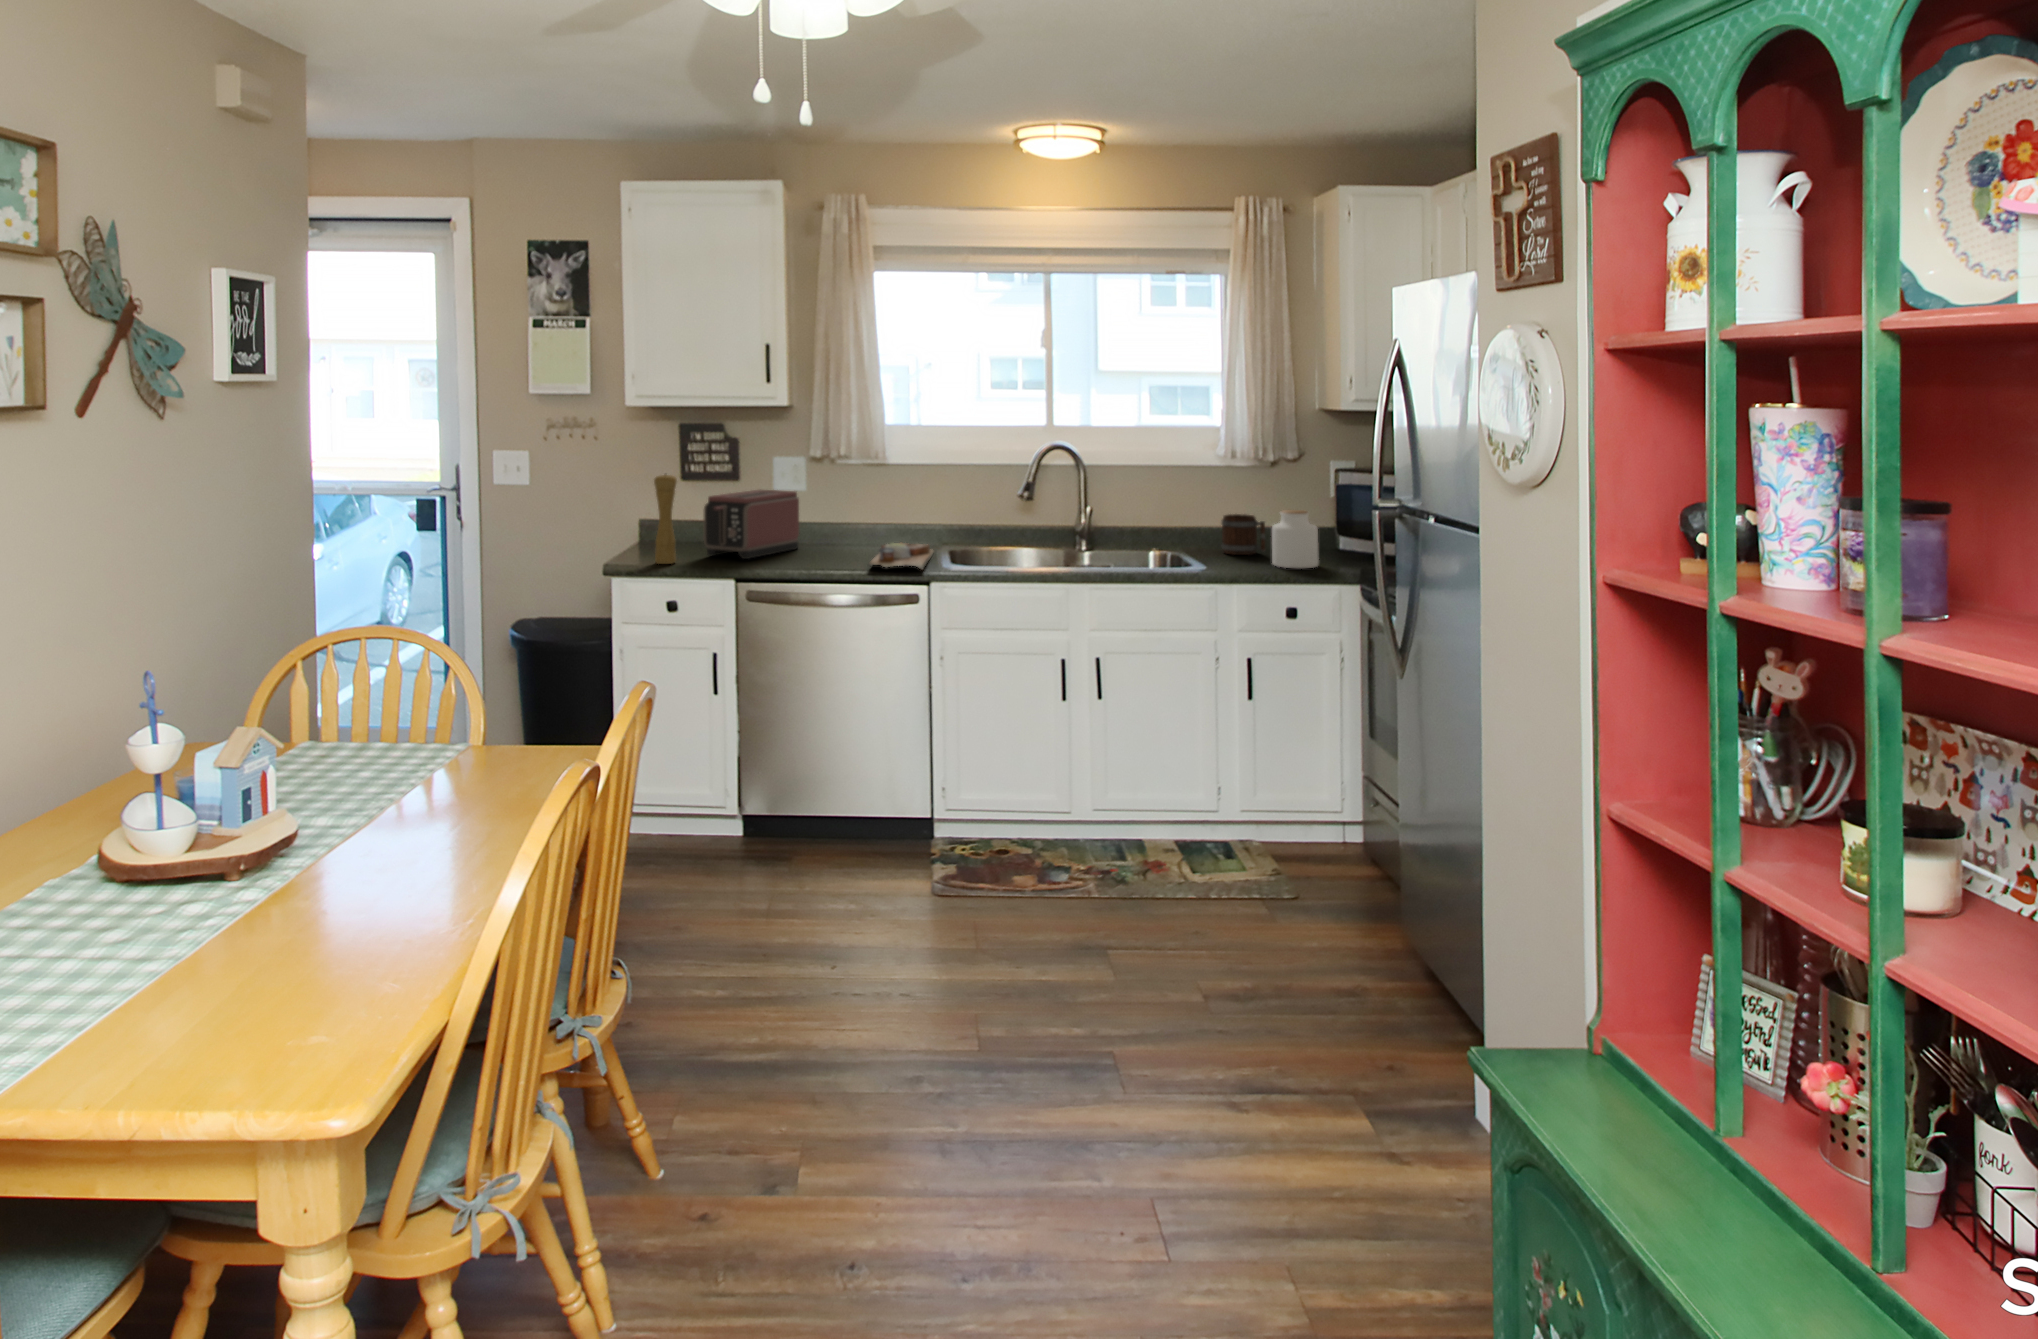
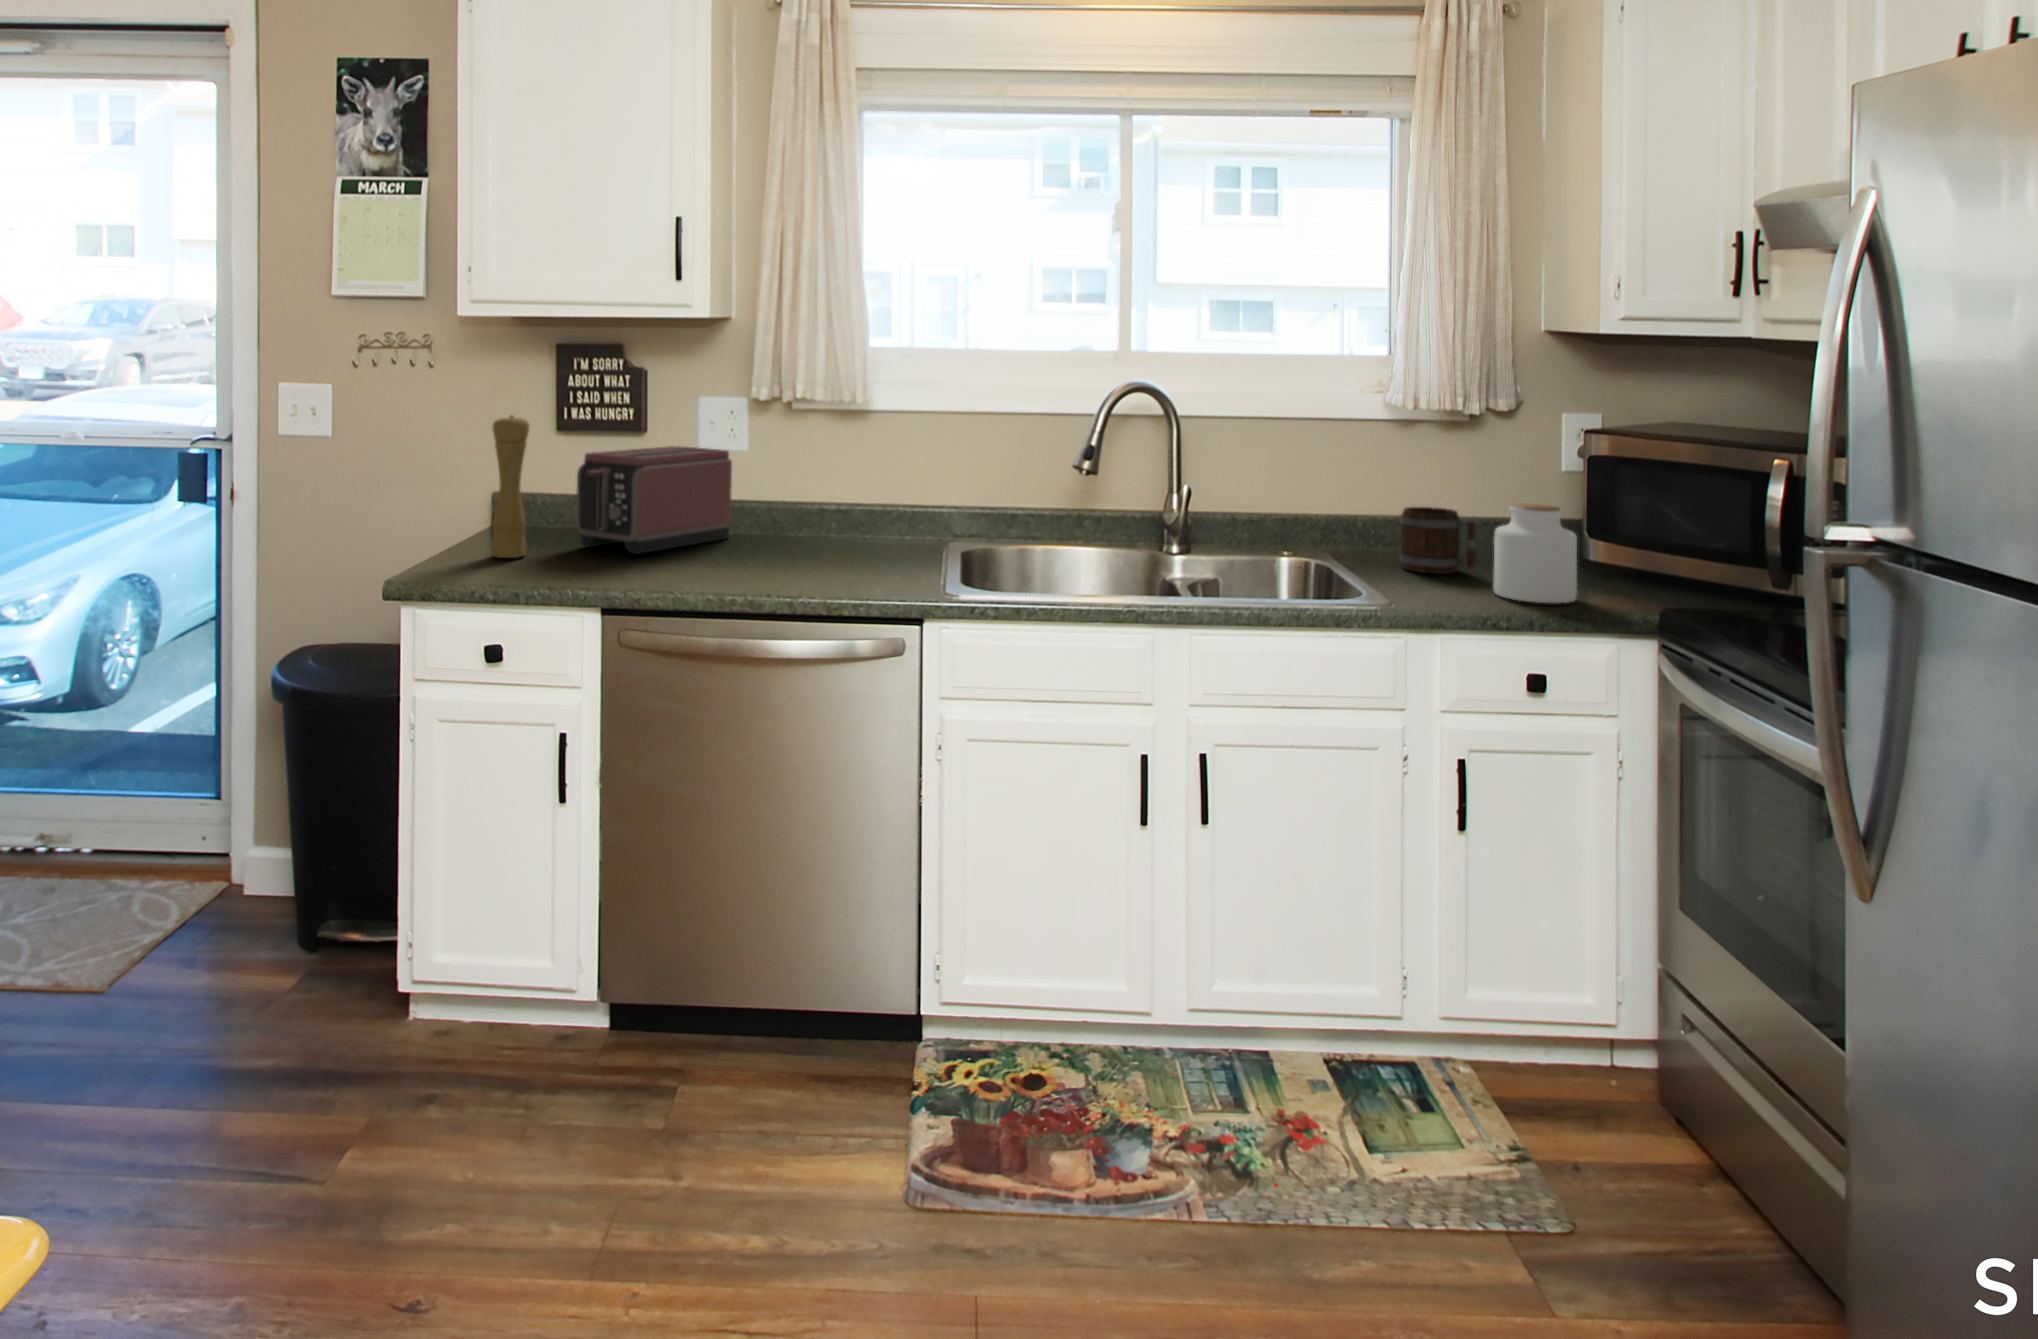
cutting board: present [868,543,933,569] -> none [818,533,936,585]

